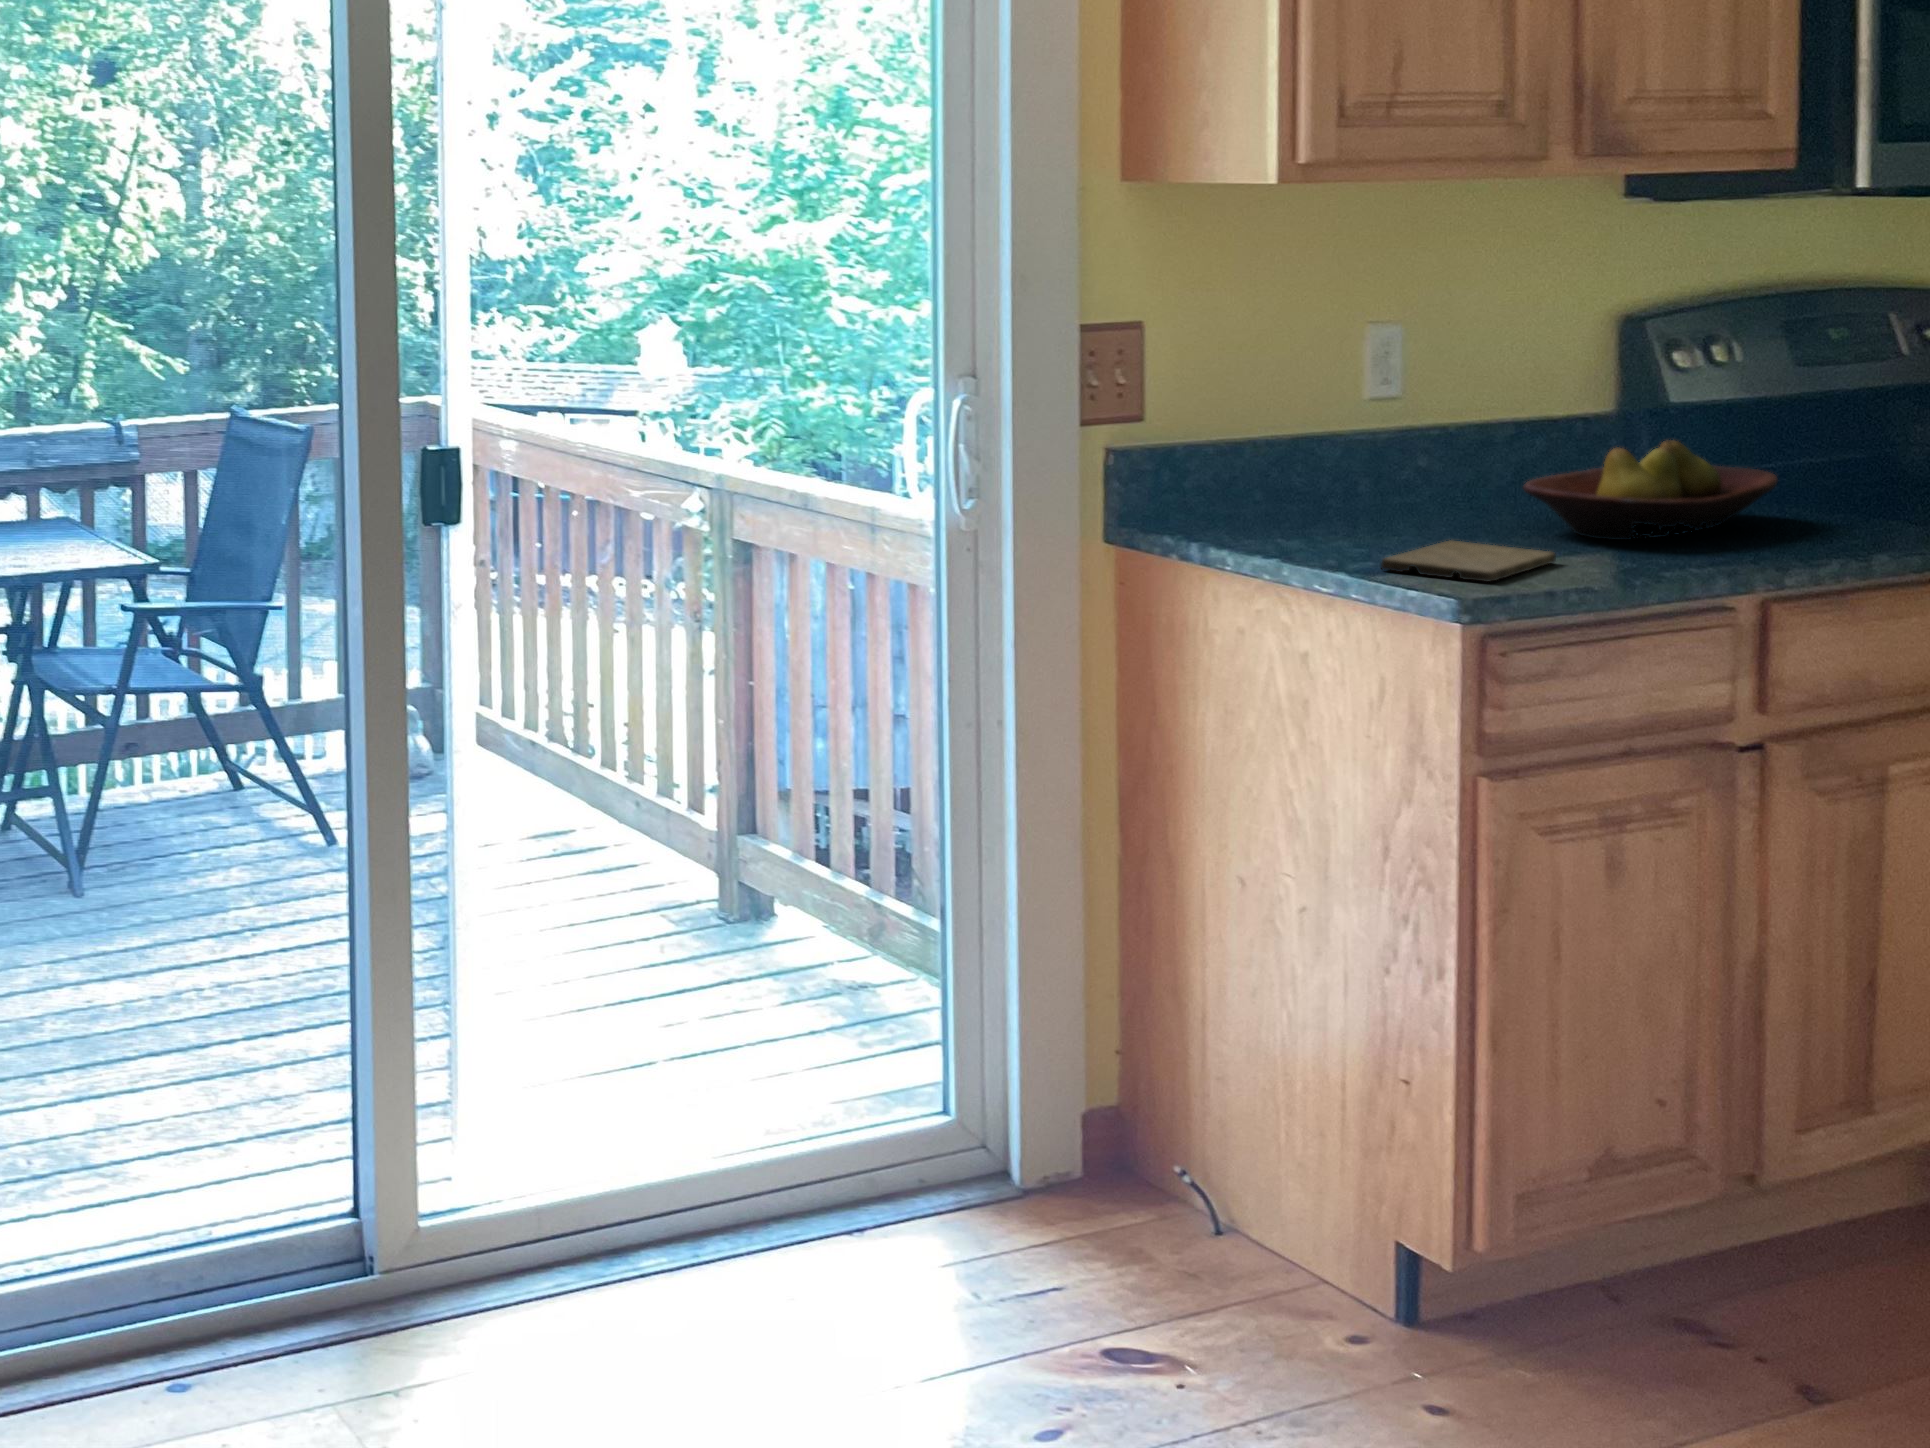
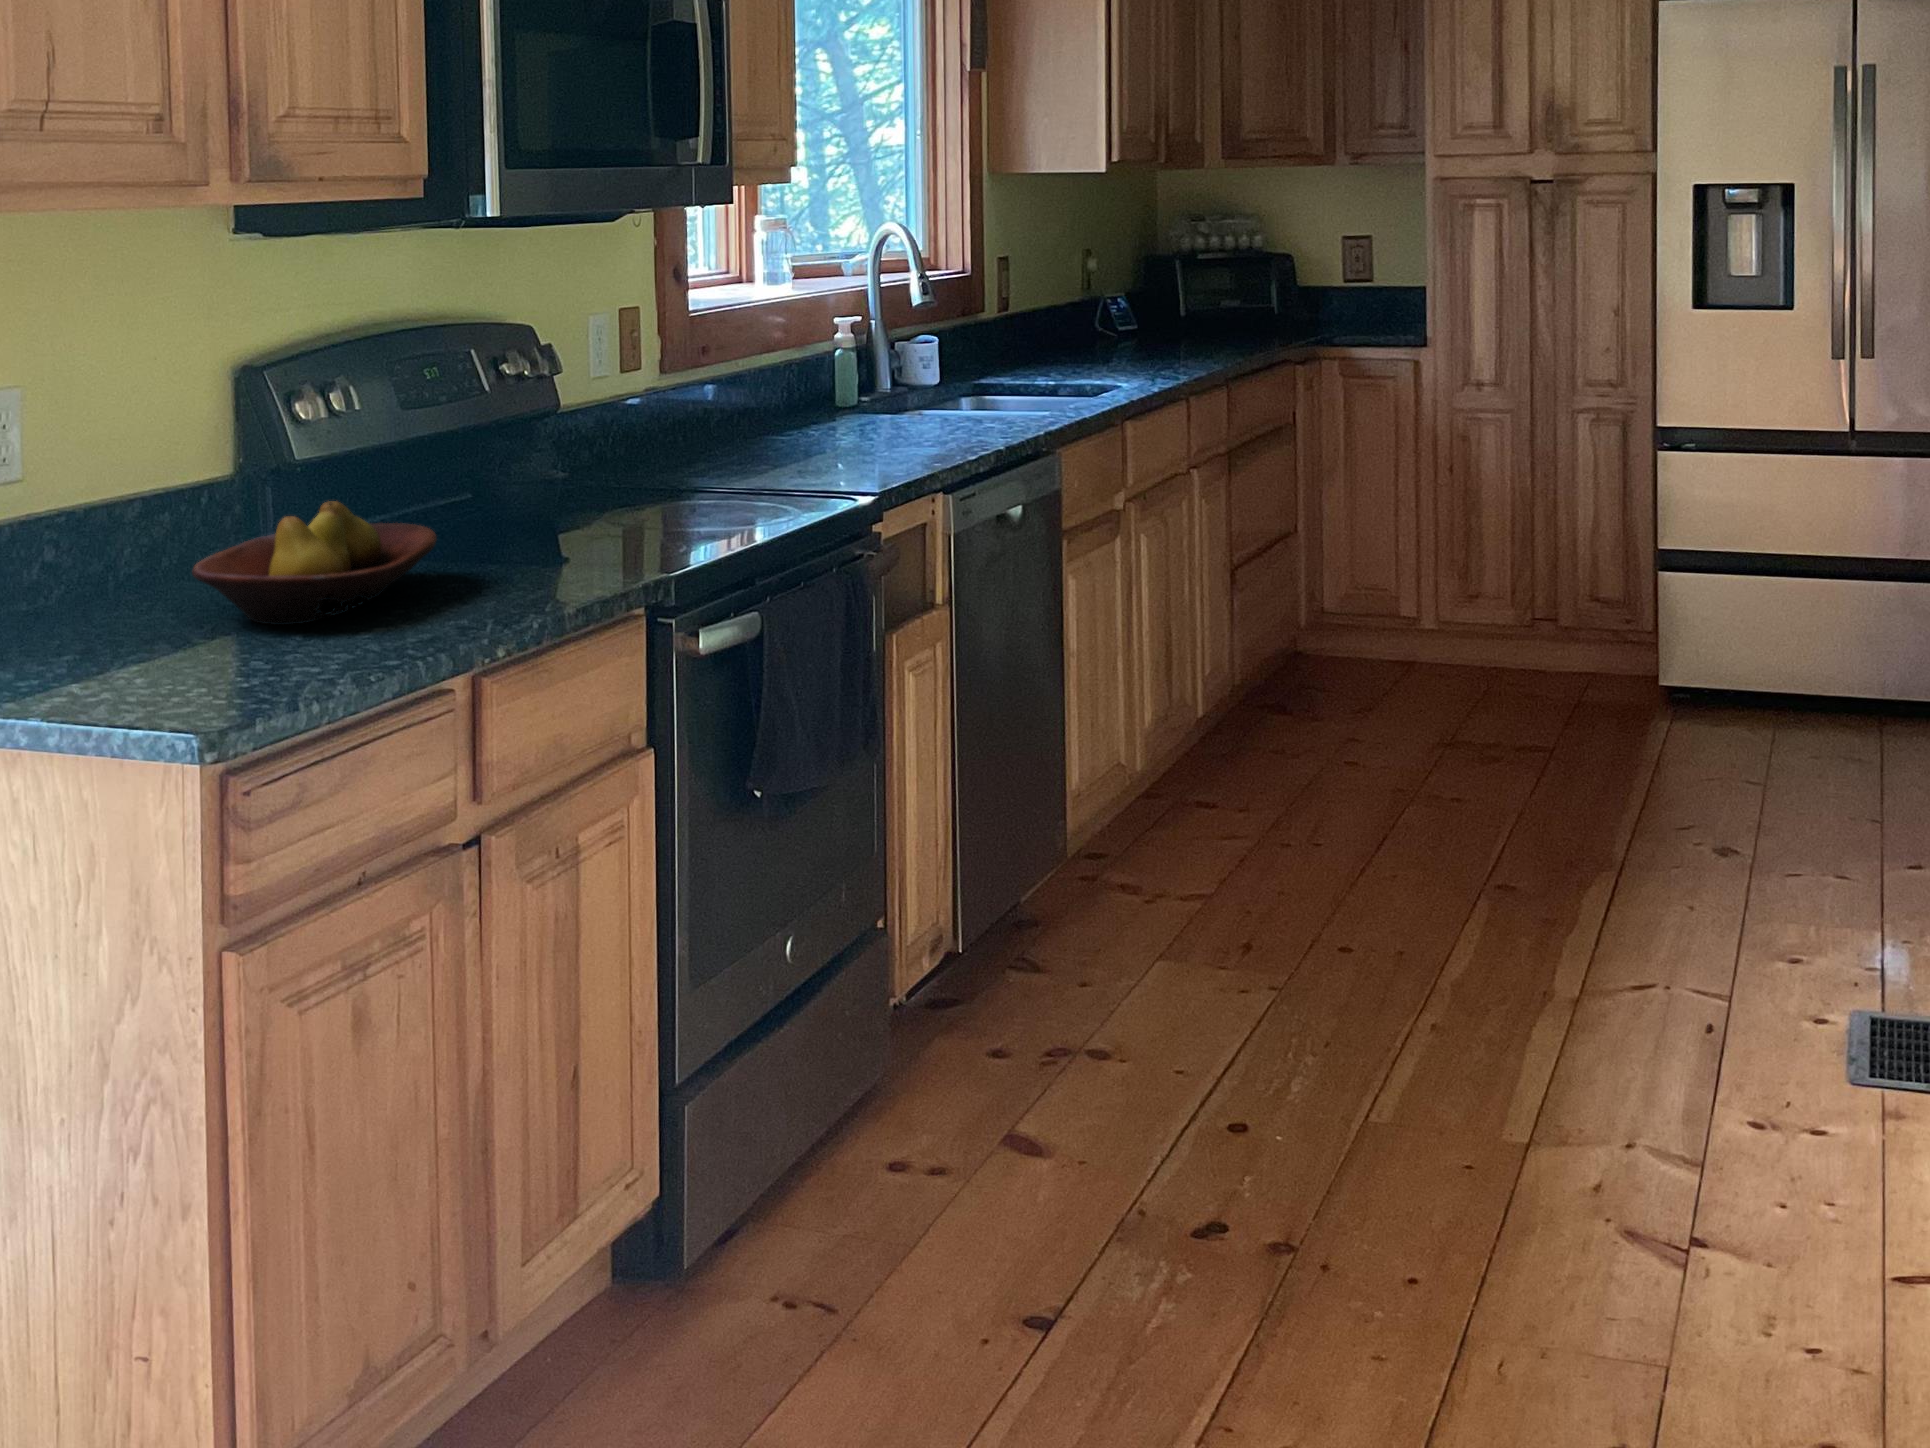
cutting board: present [1381,541,1556,582] -> none [76,651,263,706]

